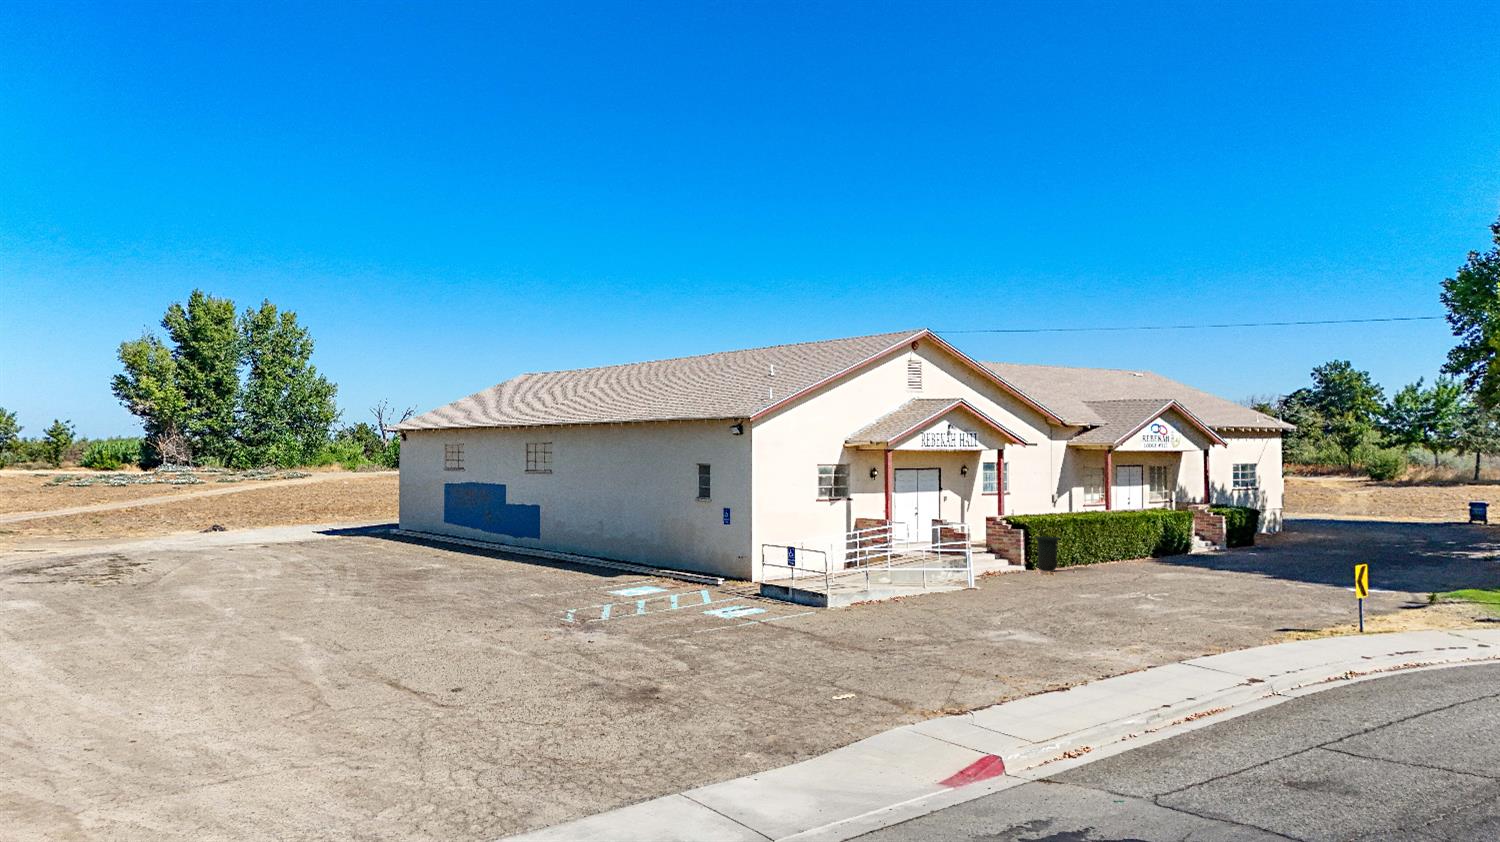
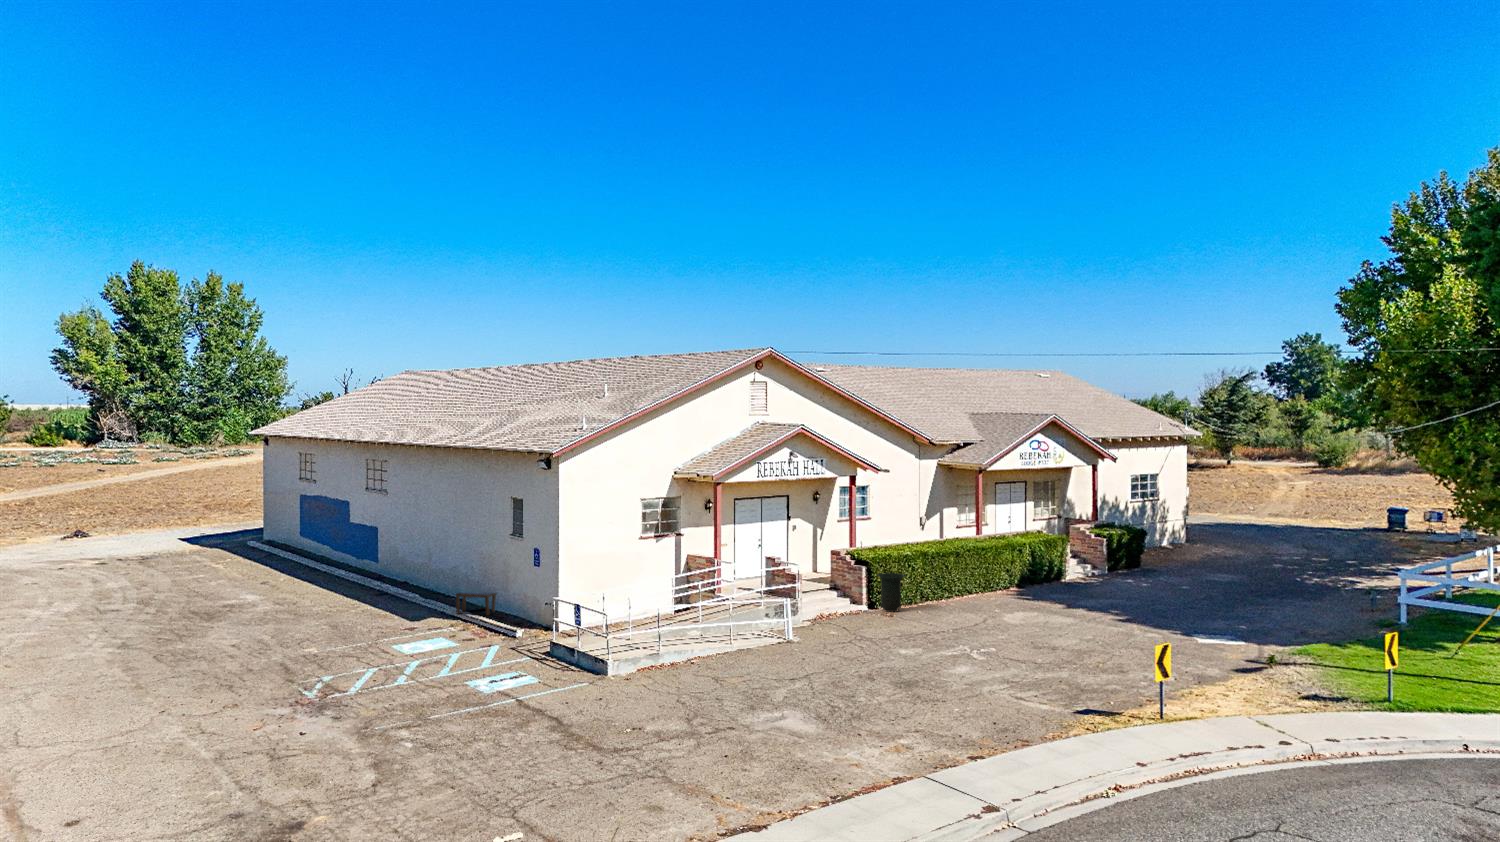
bench: none [645,552,682,573] -> present [456,591,496,615]

